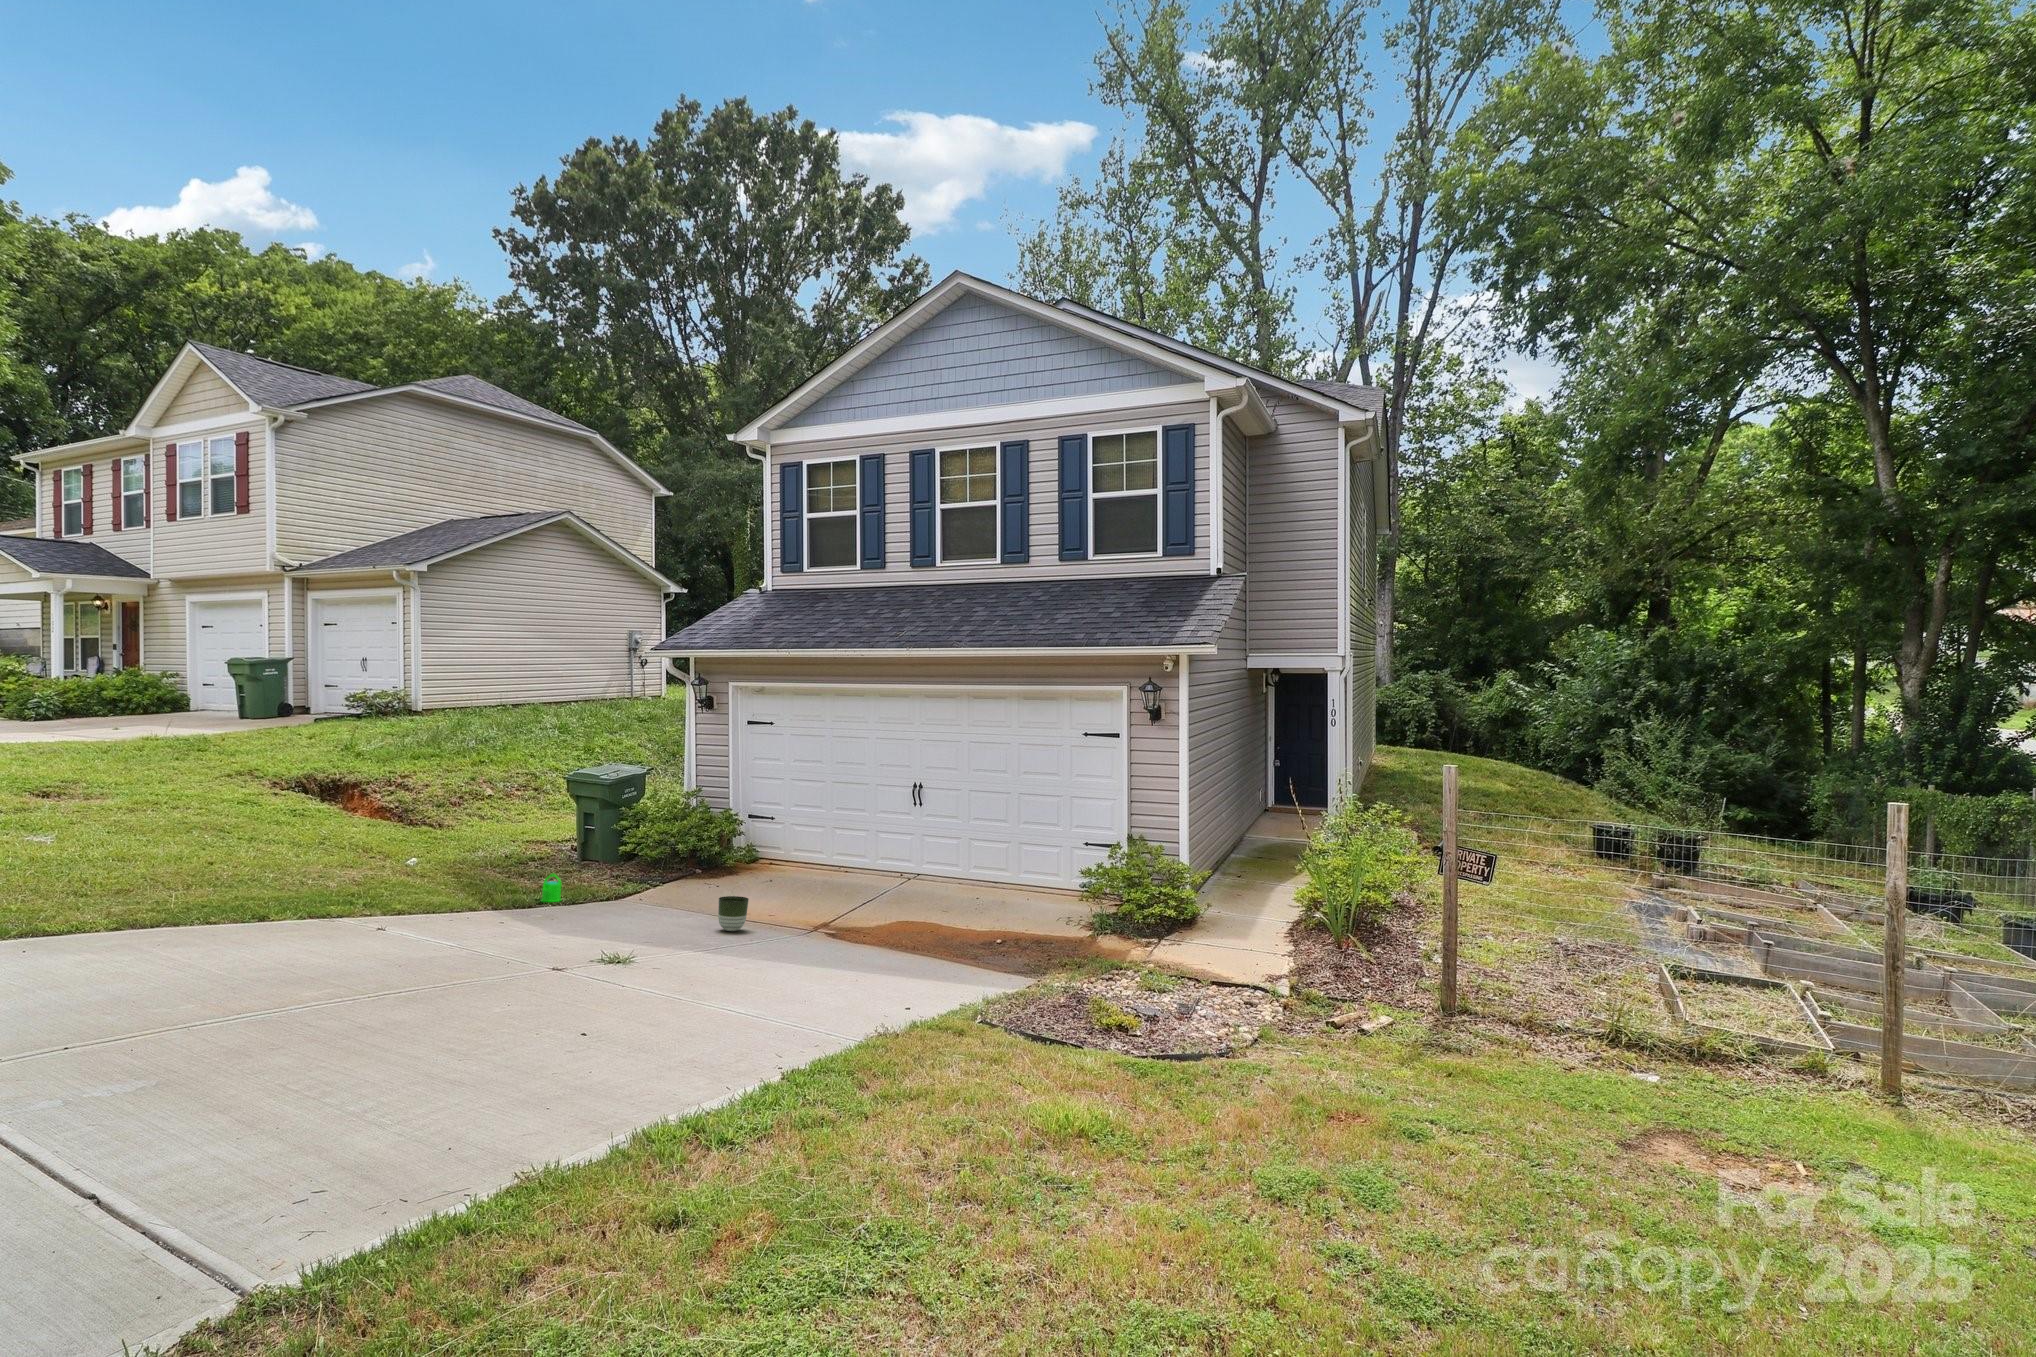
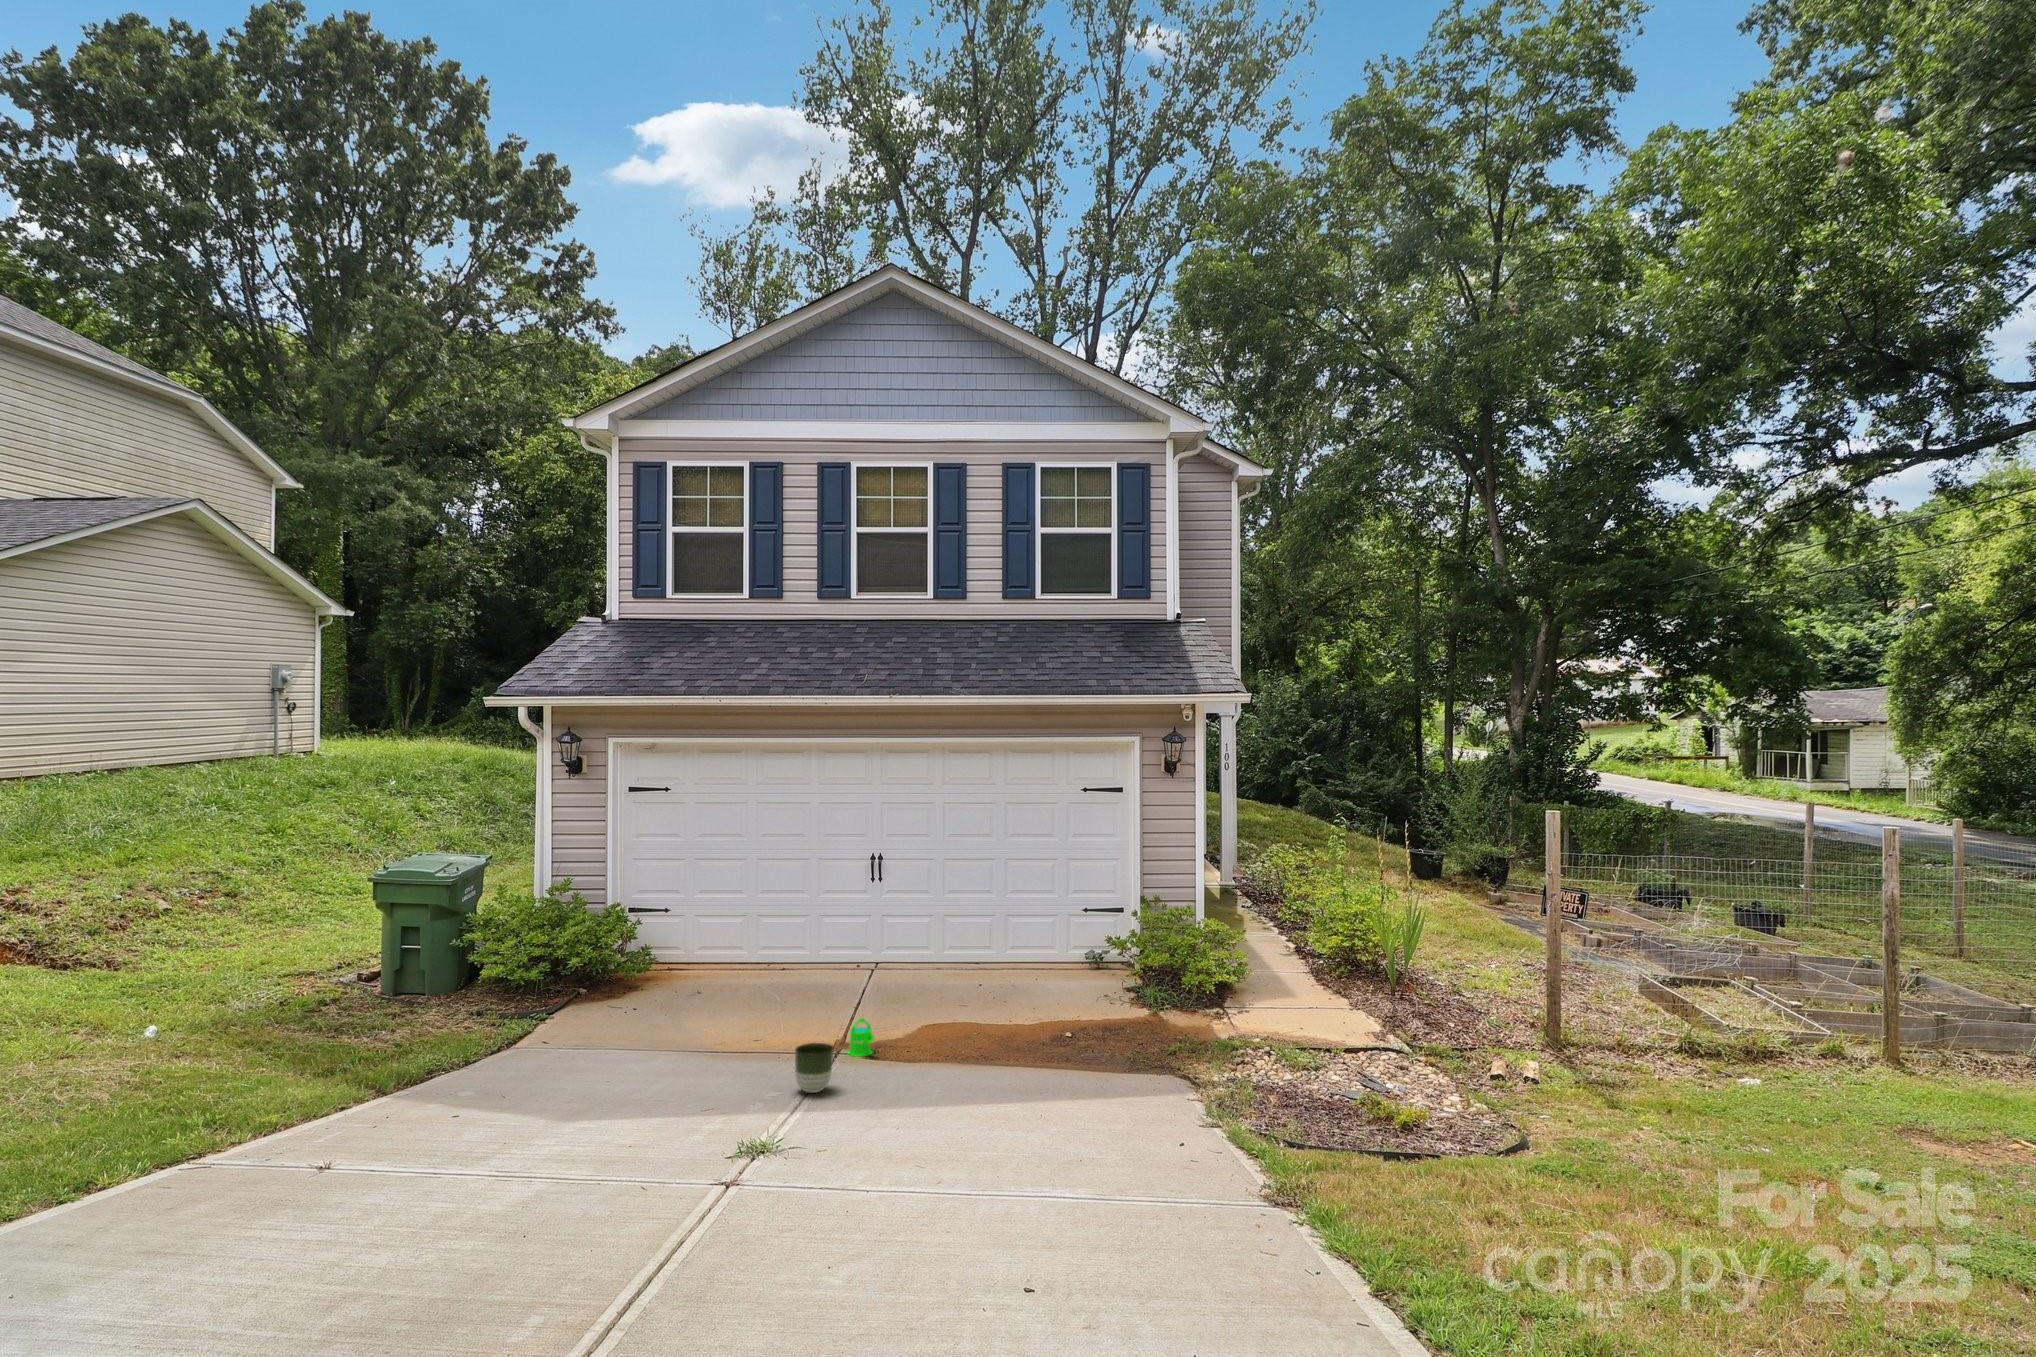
watering can: present [541,874,562,902] -> present [848,1018,874,1057]

